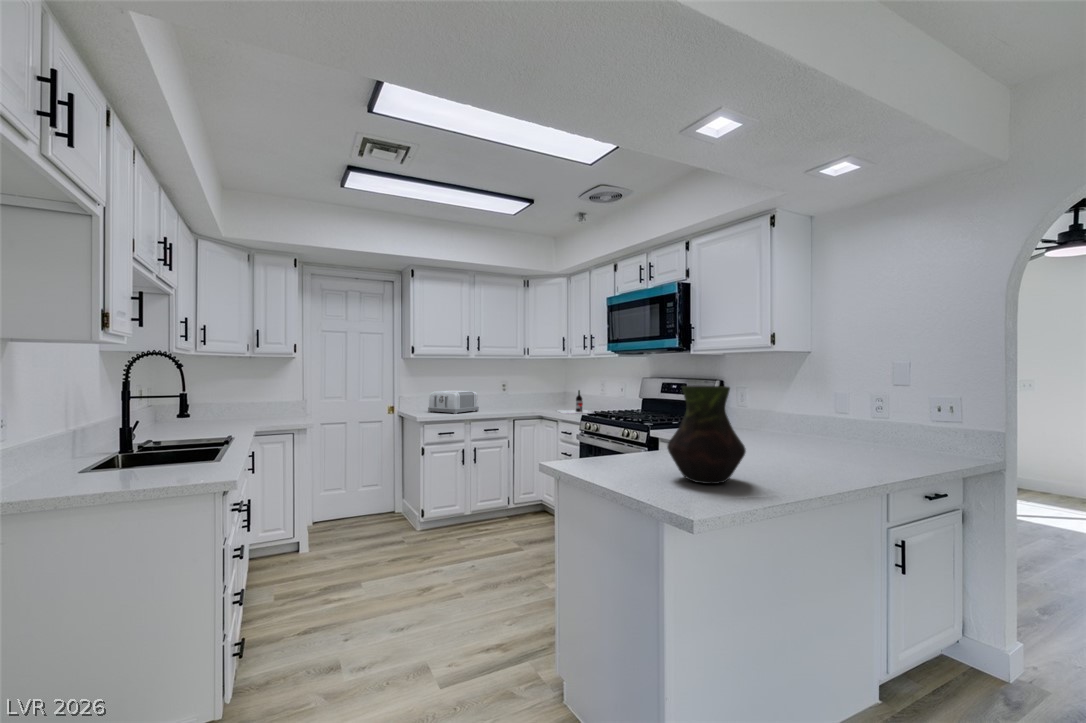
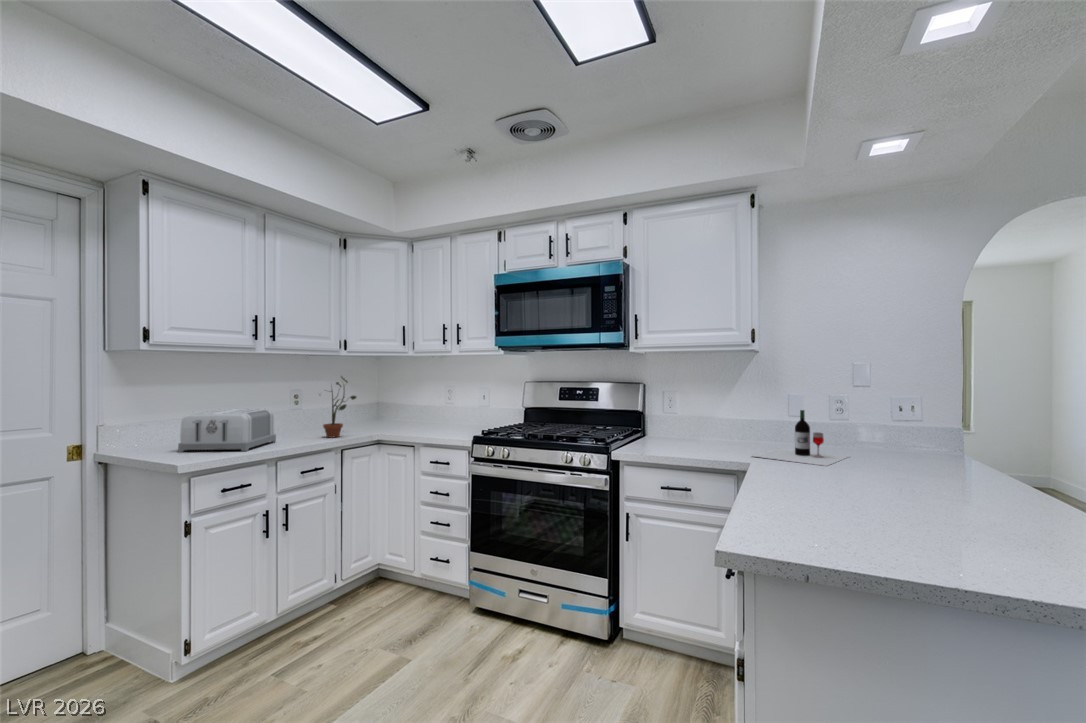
potted plant: none [502,372,526,411] -> present [323,376,356,438]
vase: present [667,386,746,484] -> none [896,399,1034,542]
wine bottle: present [558,390,593,414] -> present [753,410,848,466]

